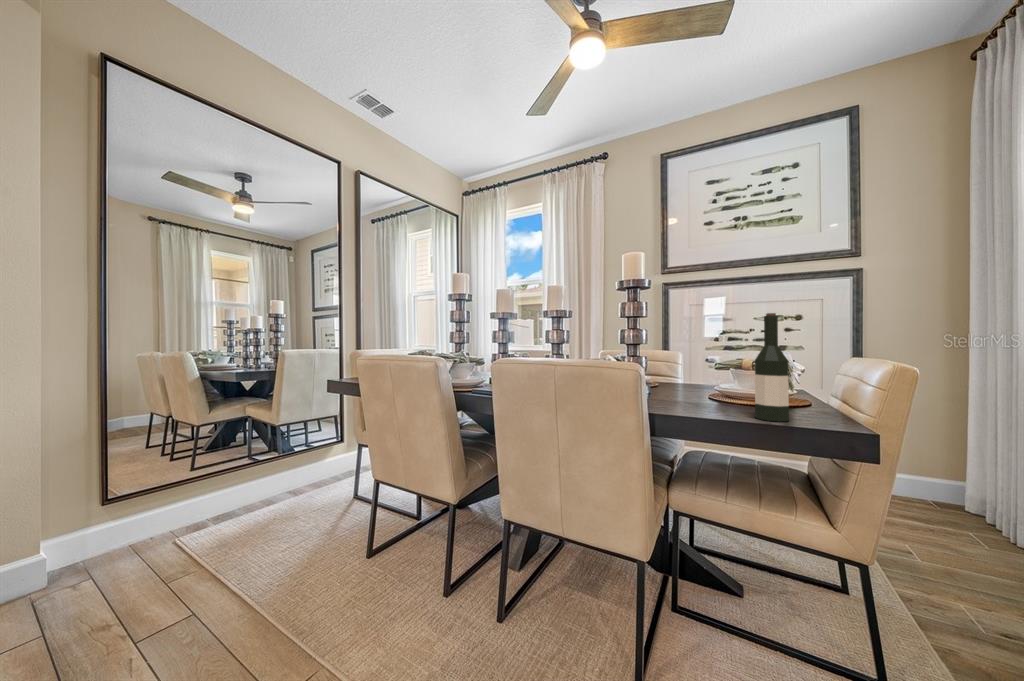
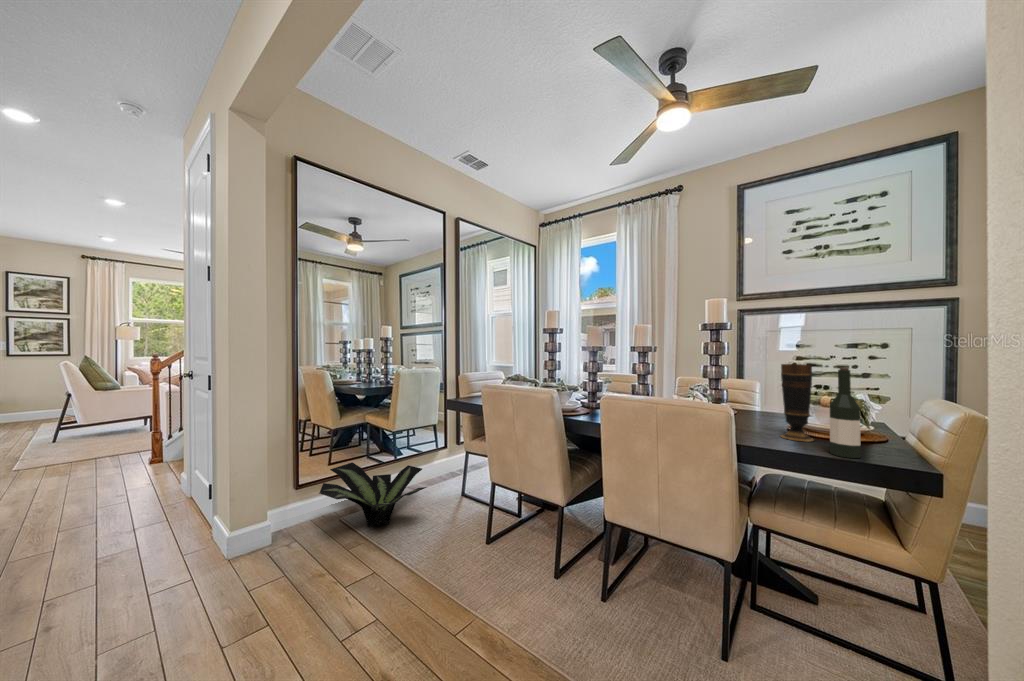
vase: none [700,318,738,408] -> present [780,364,814,442]
potted plant: none [119,467,297,551] -> present [319,462,426,527]

